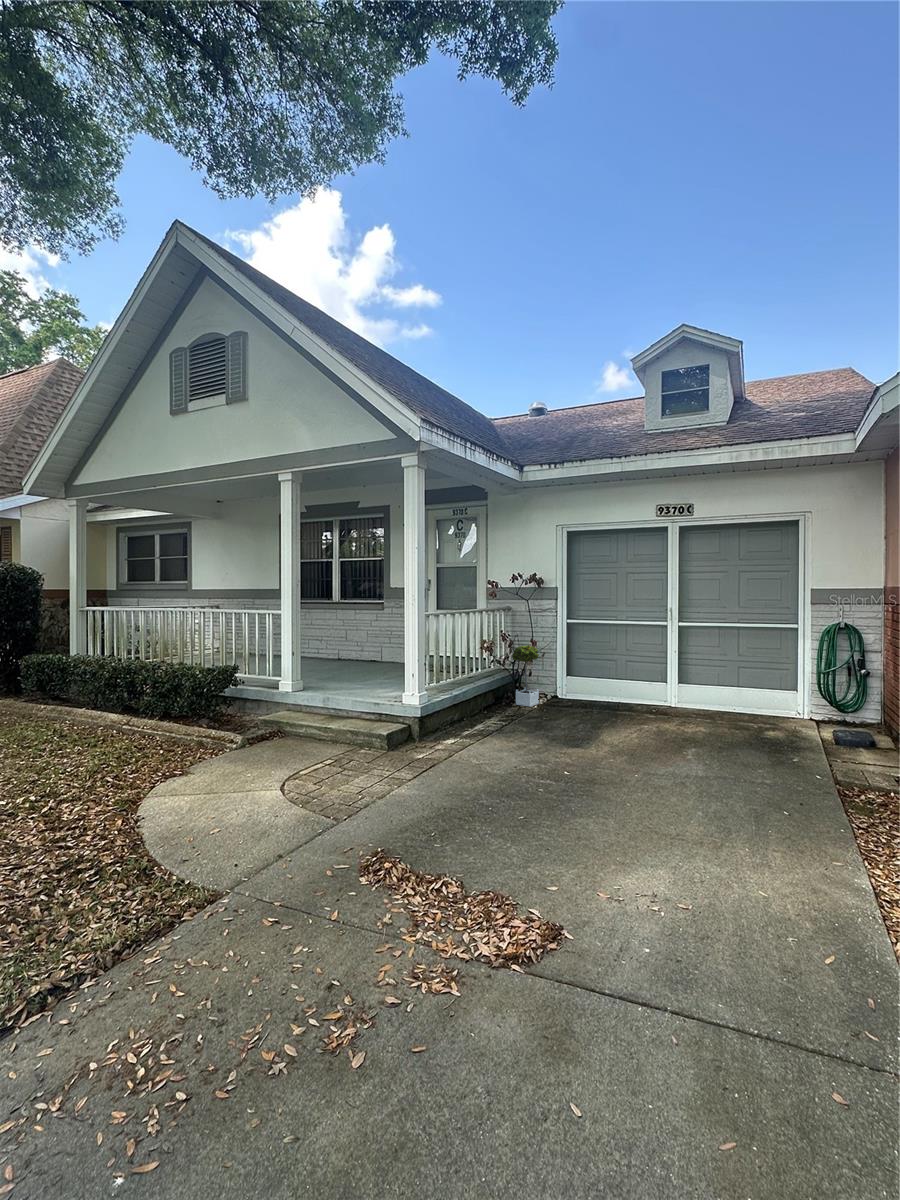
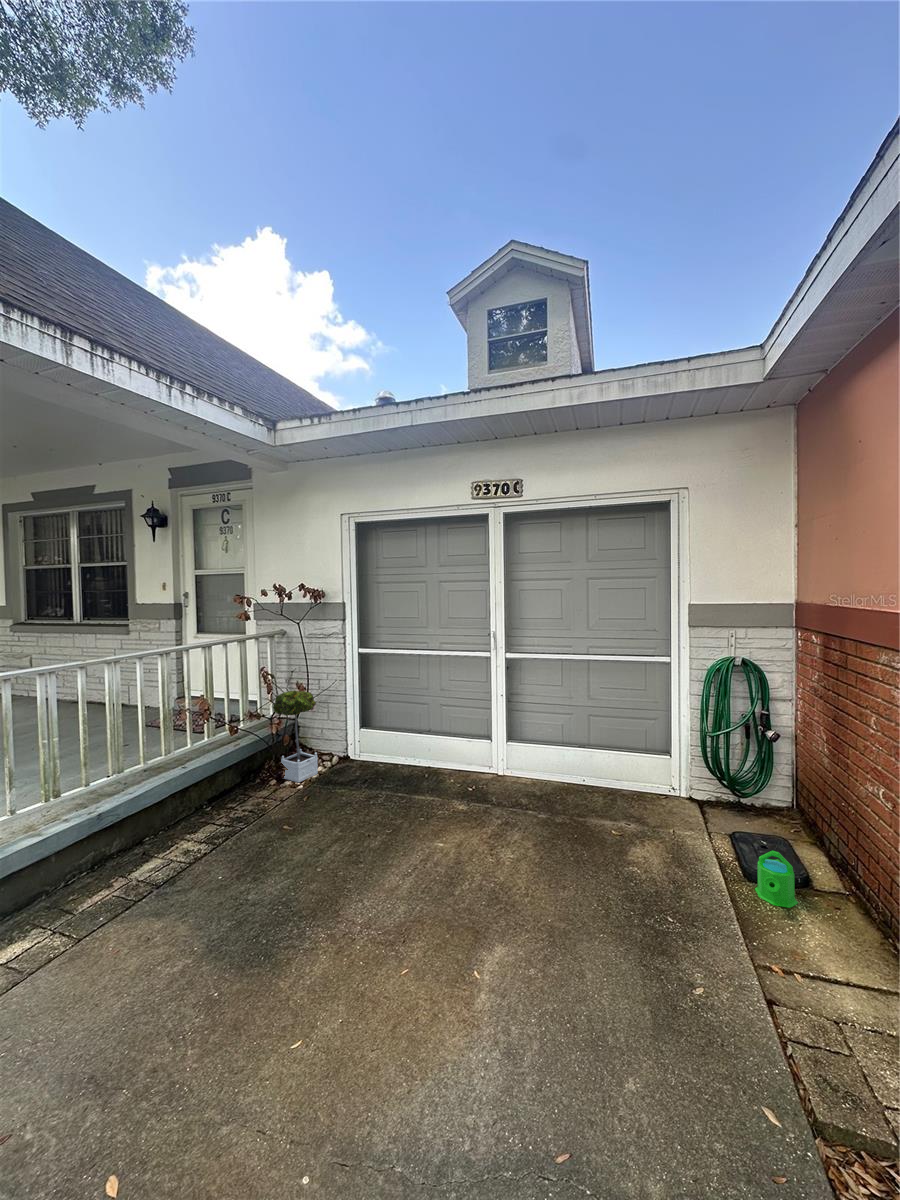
watering can: none [839,723,863,751] -> present [755,850,798,908]

